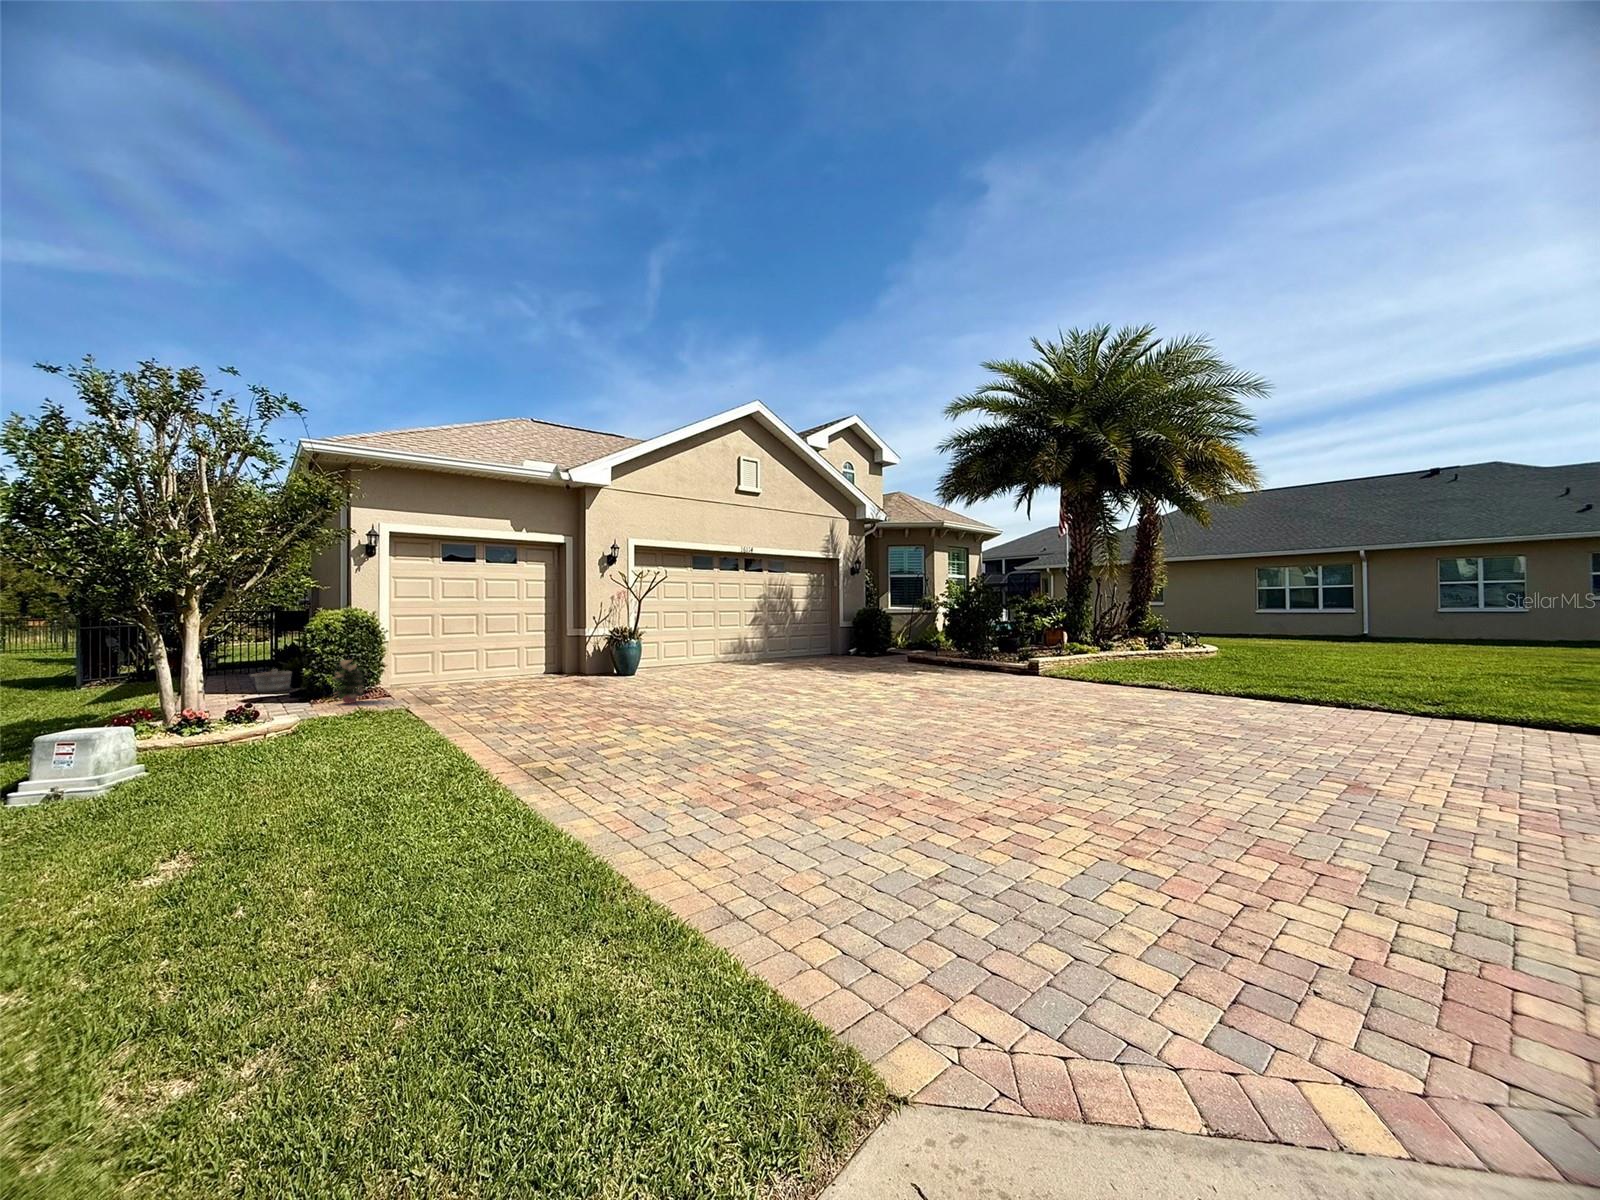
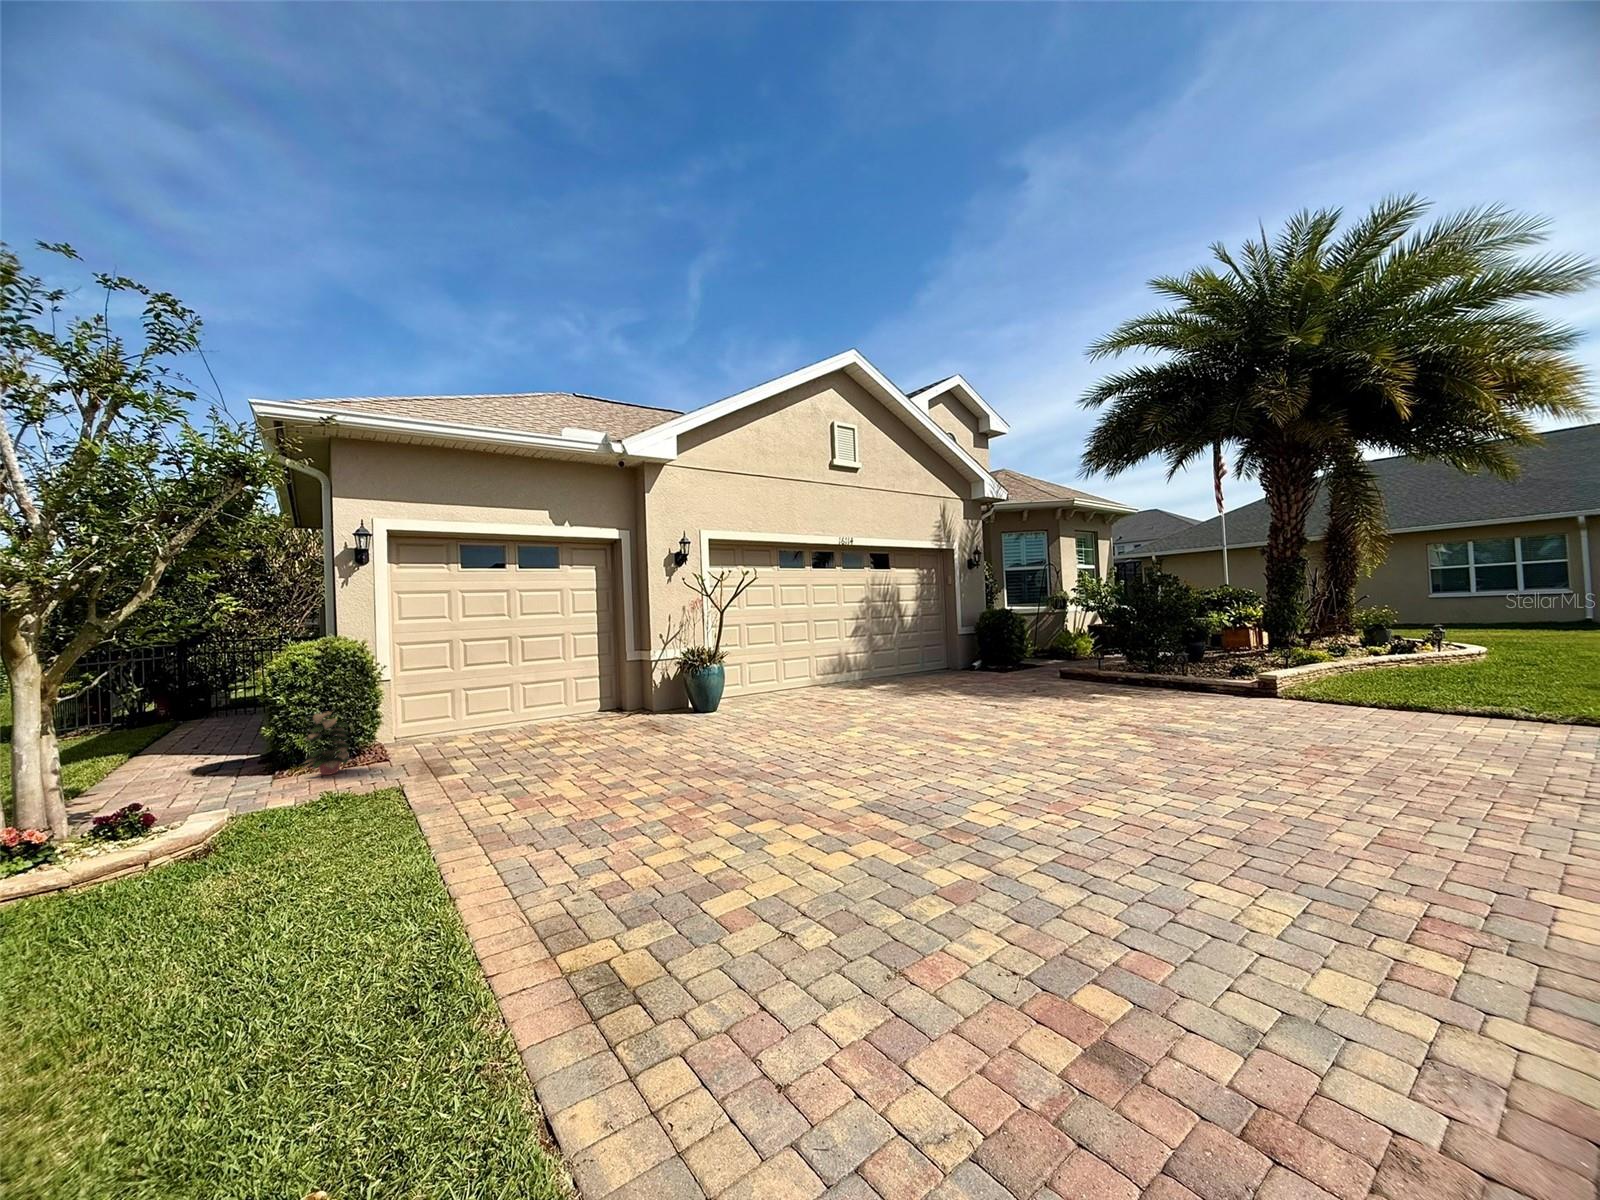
bucket: present [250,670,292,692] -> none [212,720,270,753]

